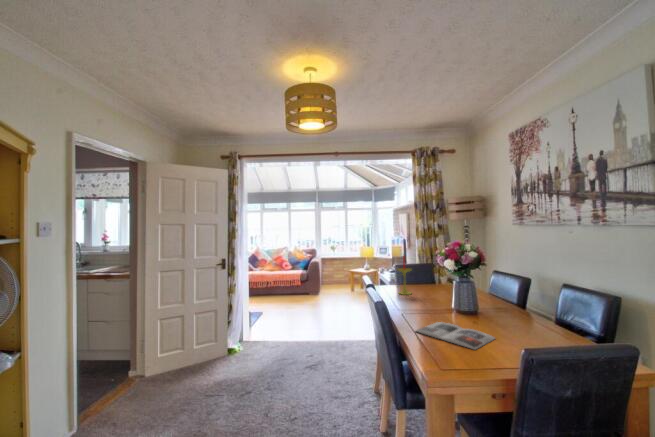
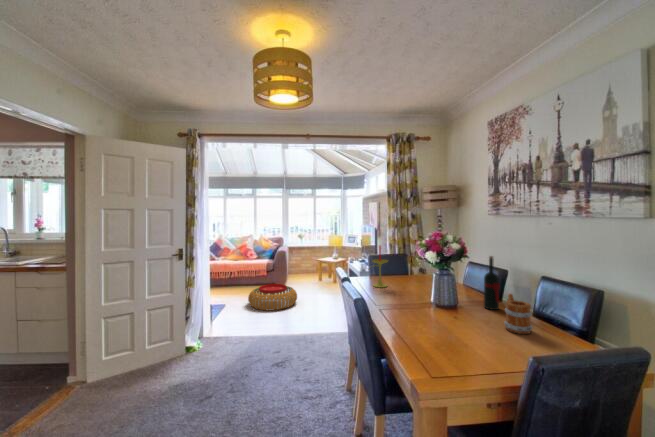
wine bottle: none [502,264,518,315] -> present [484,256,500,310]
pouf: none [283,293,329,319] -> present [248,284,297,311]
mug: none [518,299,545,336] -> present [504,294,532,334]
magazine: present [416,322,495,350] -> none [397,319,484,353]

